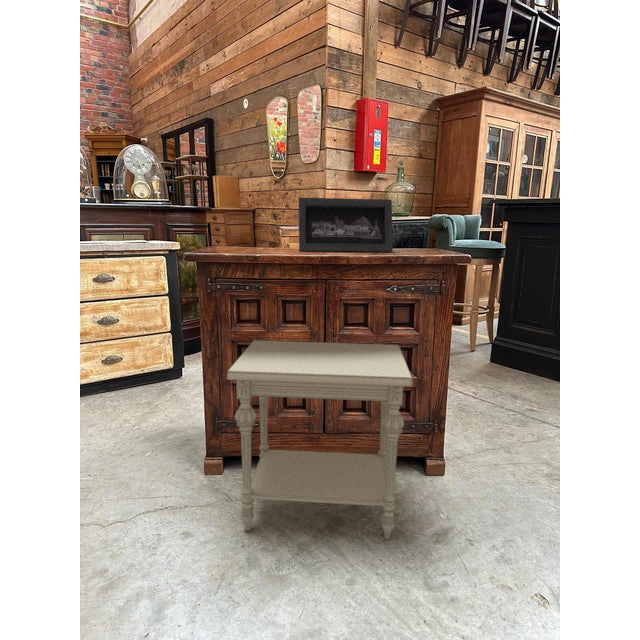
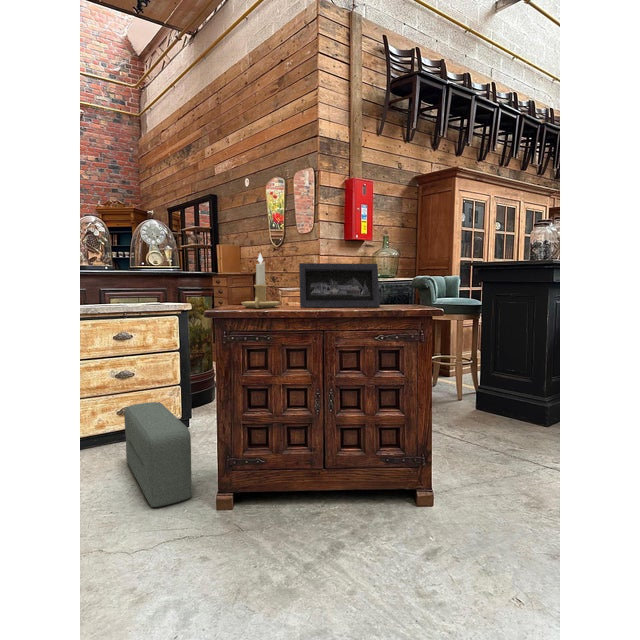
candlestick: none [230,184,276,251] -> present [242,253,279,308]
side table: present [226,340,413,539] -> none [242,385,400,560]
pouf: none [107,353,178,470] -> present [124,402,192,507]

